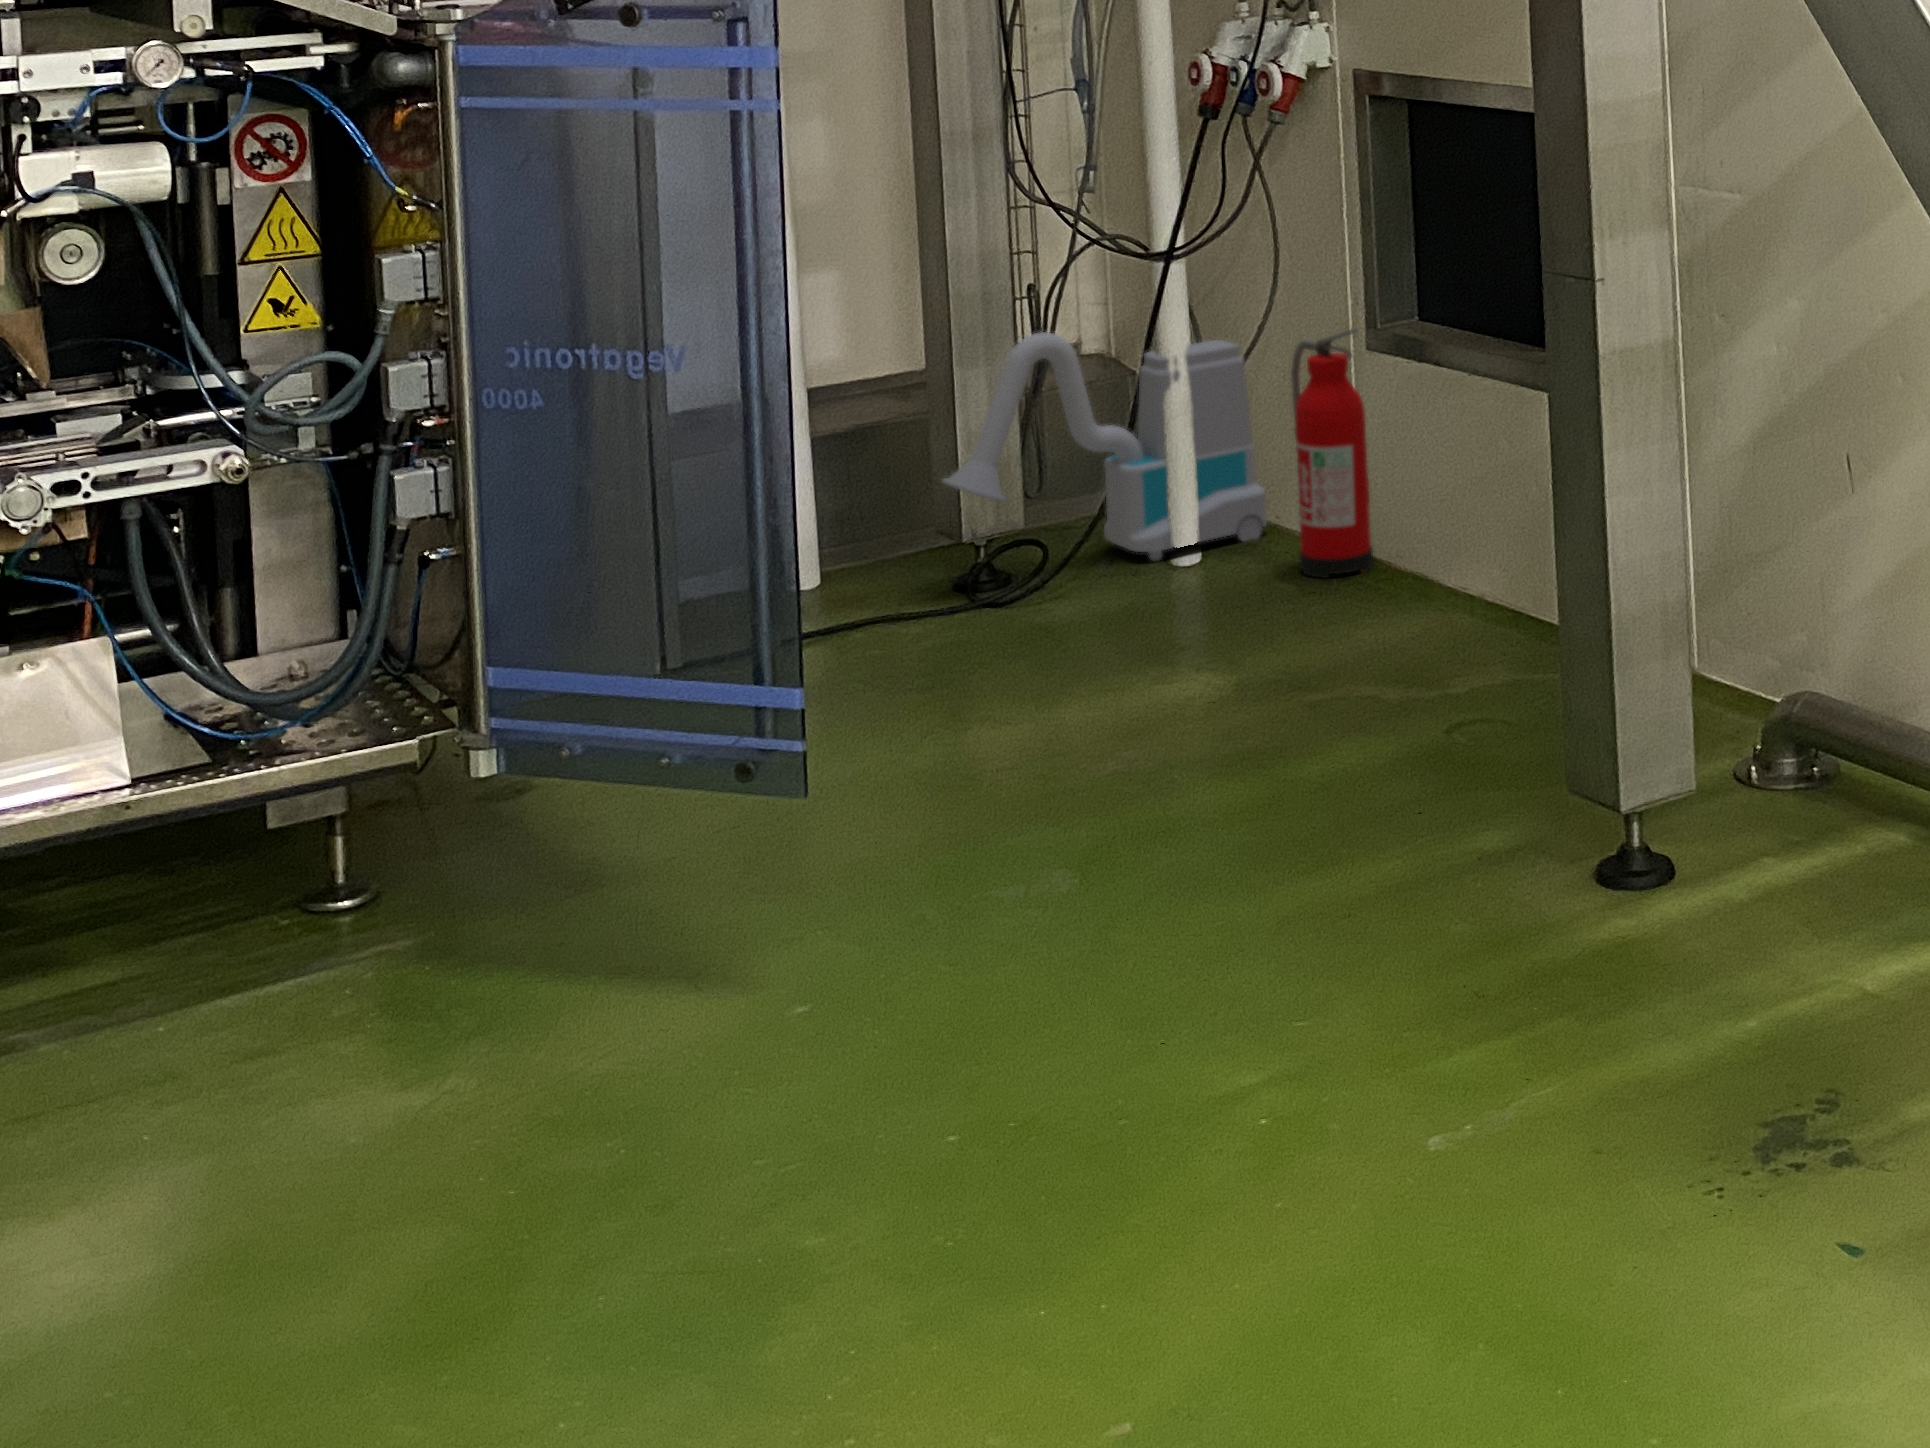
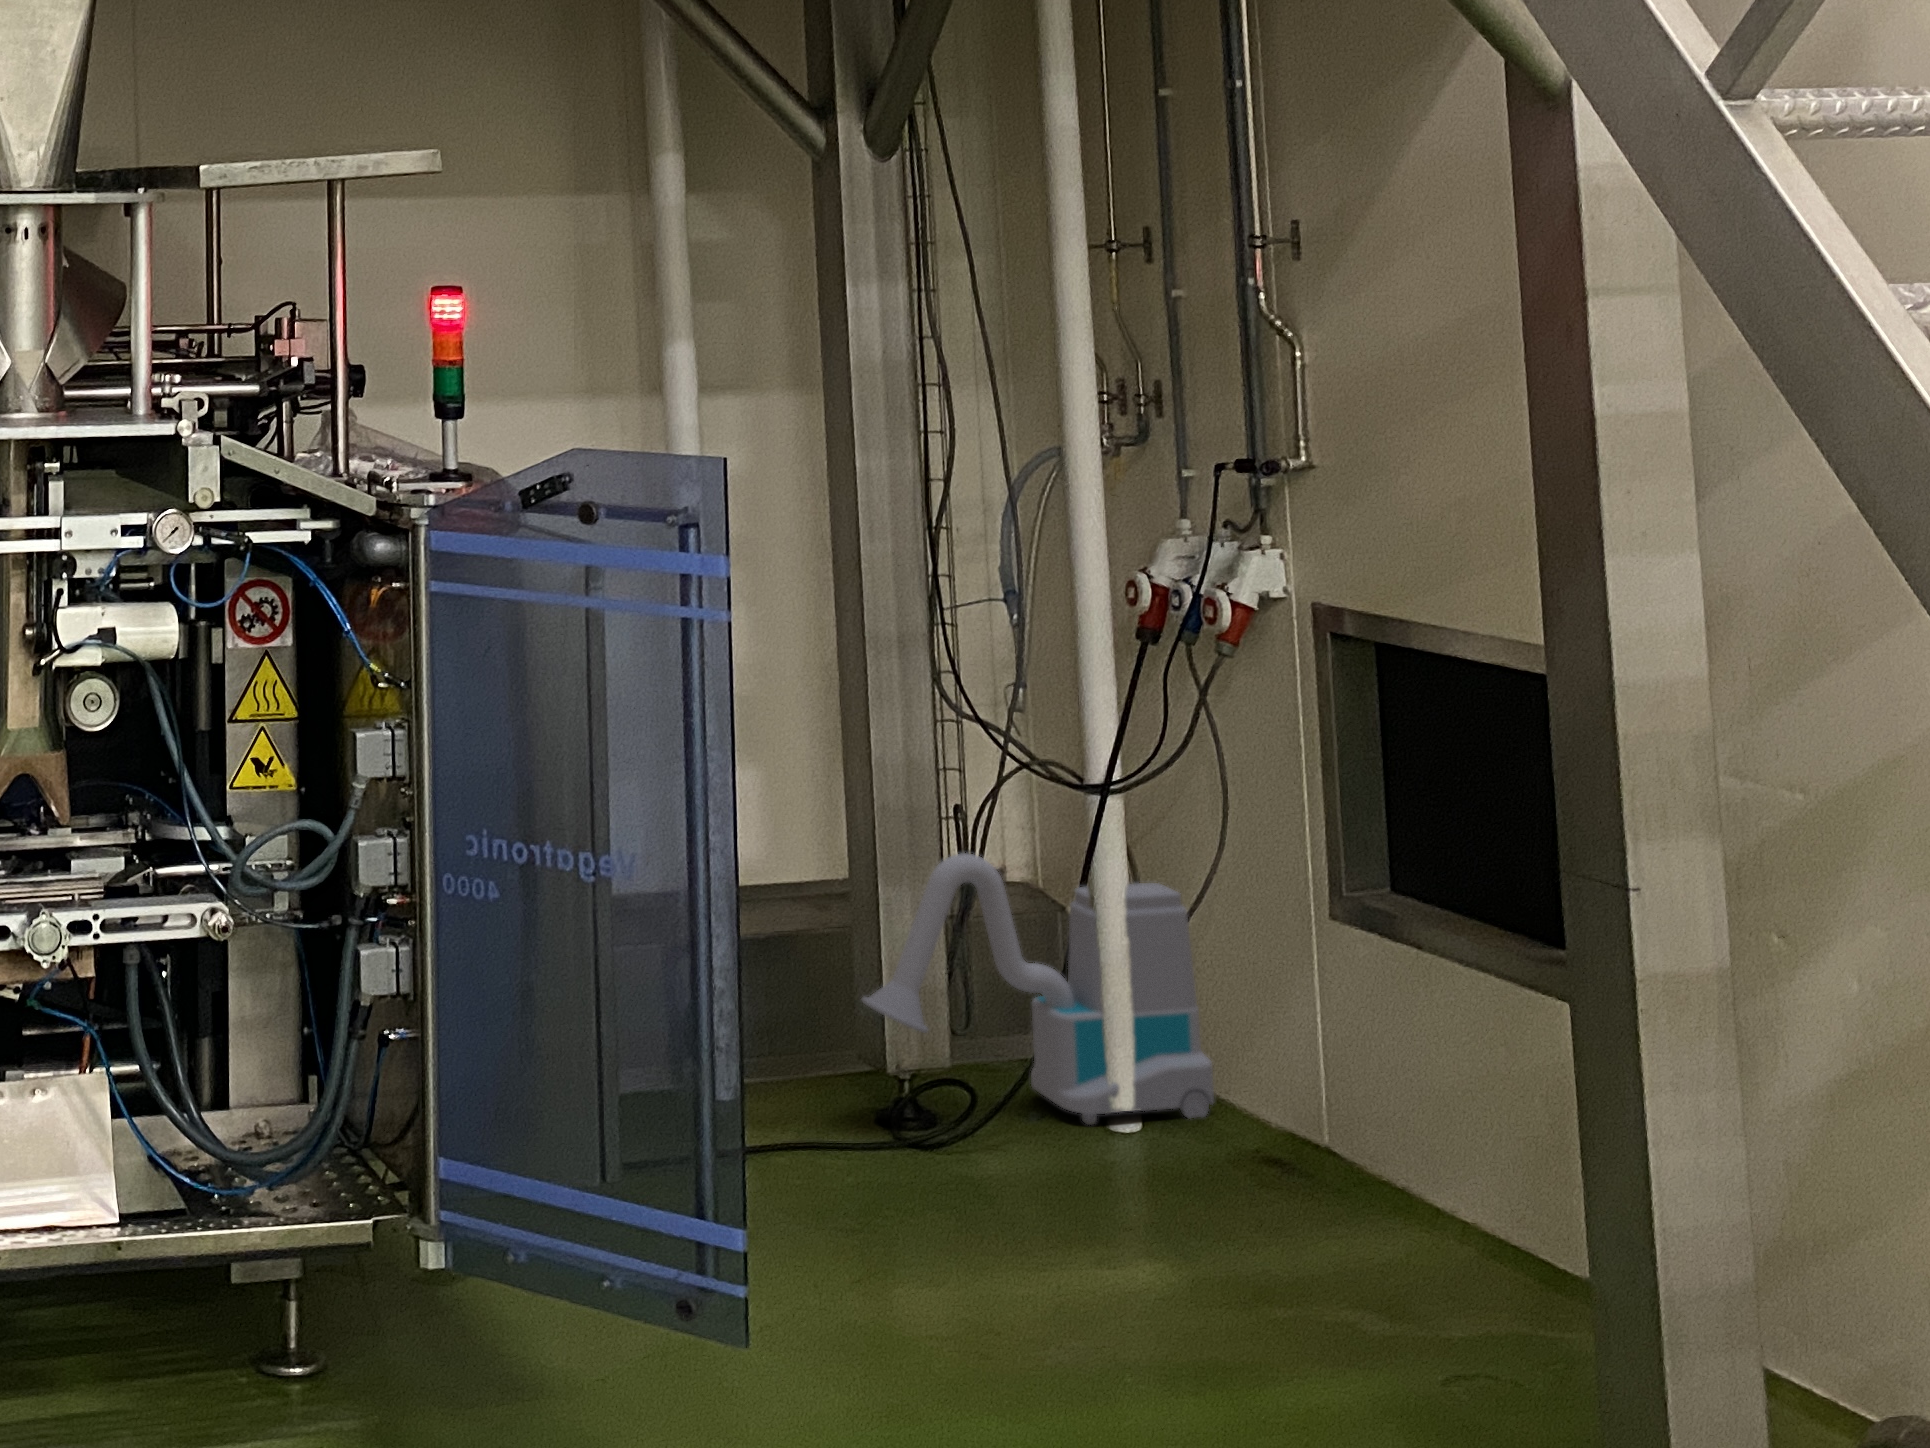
fire extinguisher: present [1291,328,1373,578] -> none [1246,901,1349,1190]

